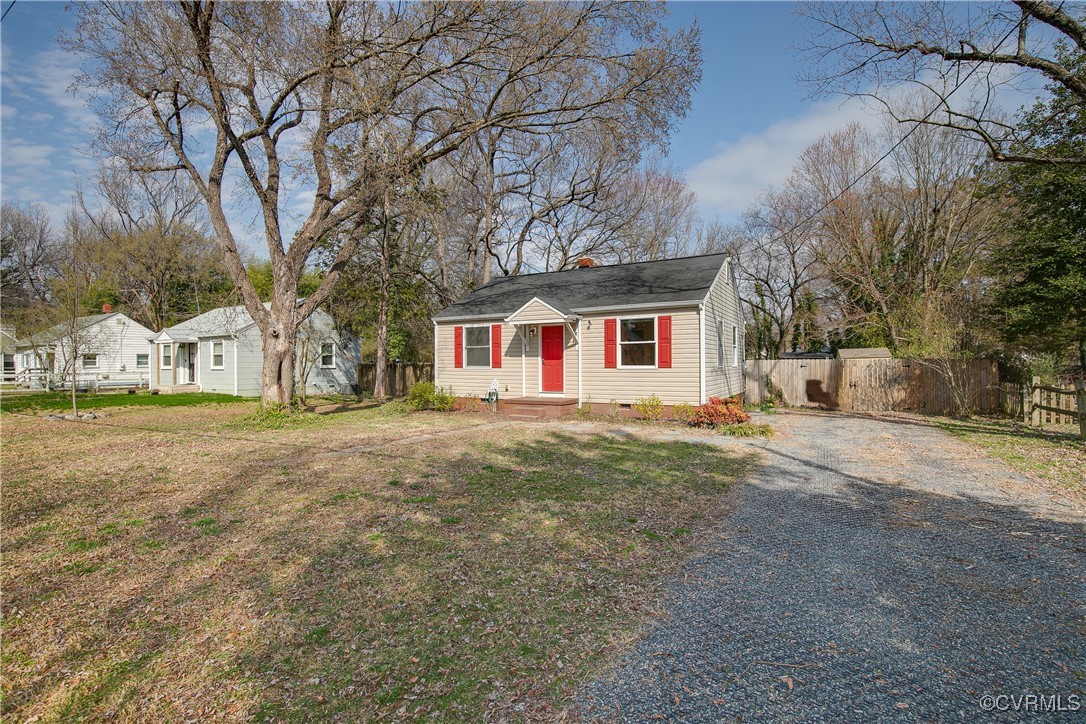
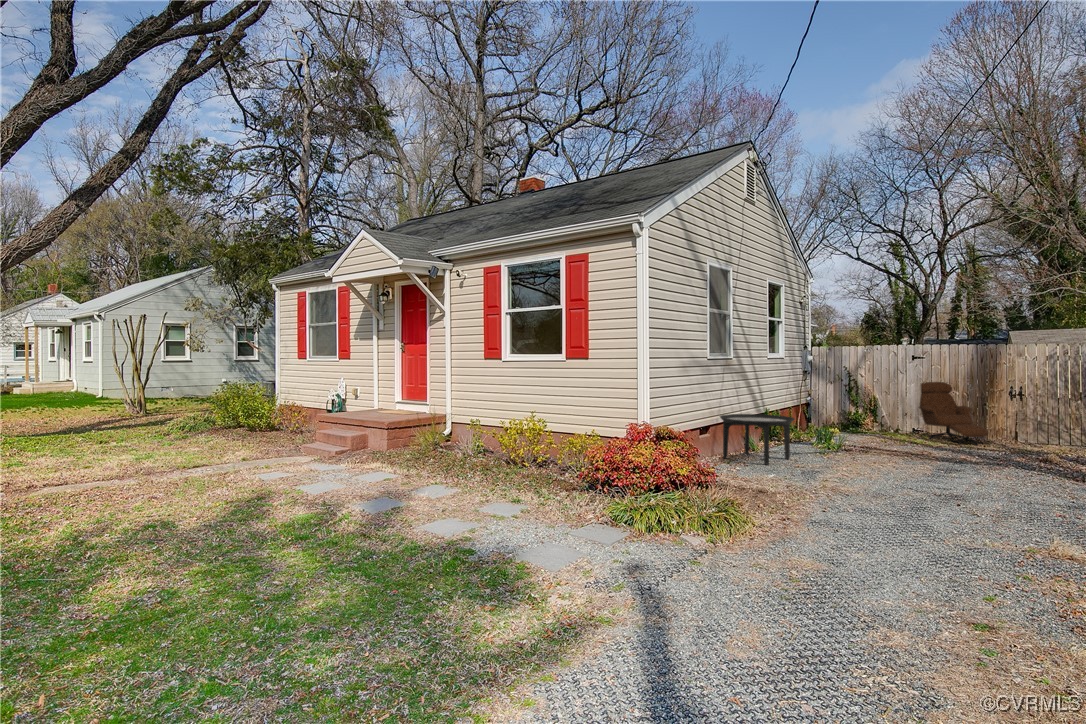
round table: none [721,396,759,420] -> present [720,414,795,465]

